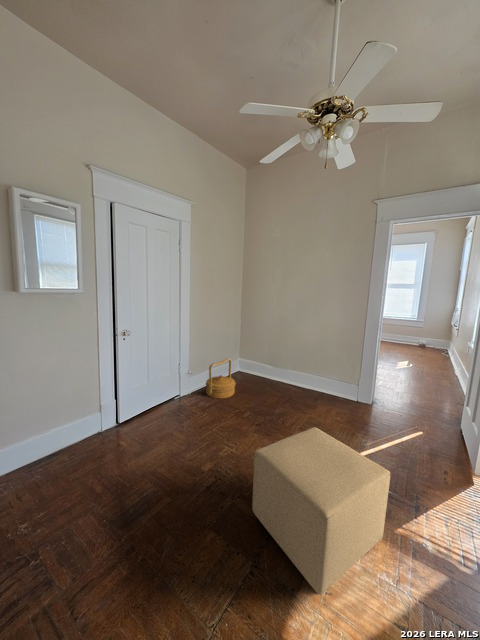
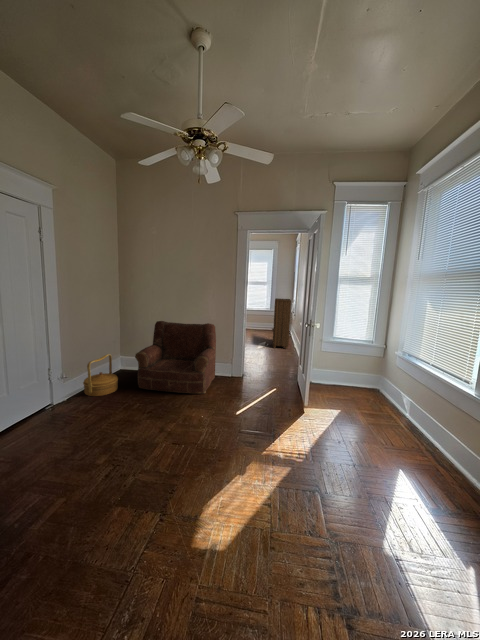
bookshelf: none [419,308,453,376] -> present [273,298,291,349]
armchair: none [252,329,341,418] -> present [135,321,216,394]
ottoman: present [252,427,390,594] -> none [153,395,256,509]

